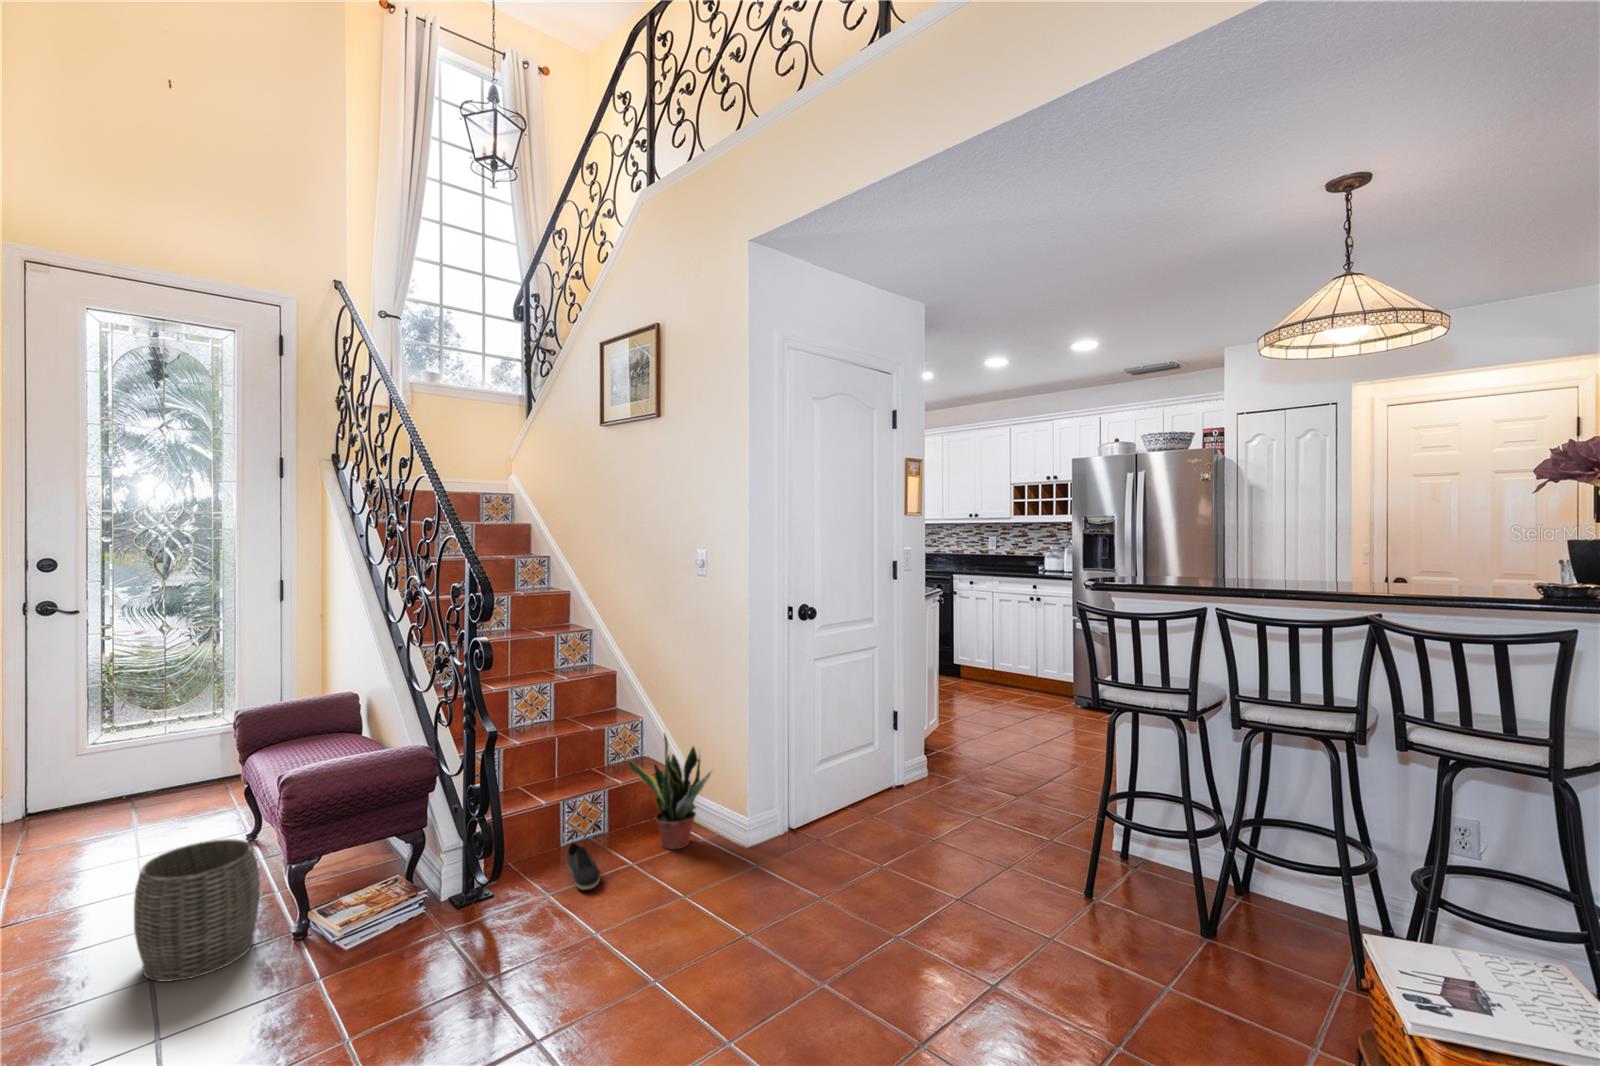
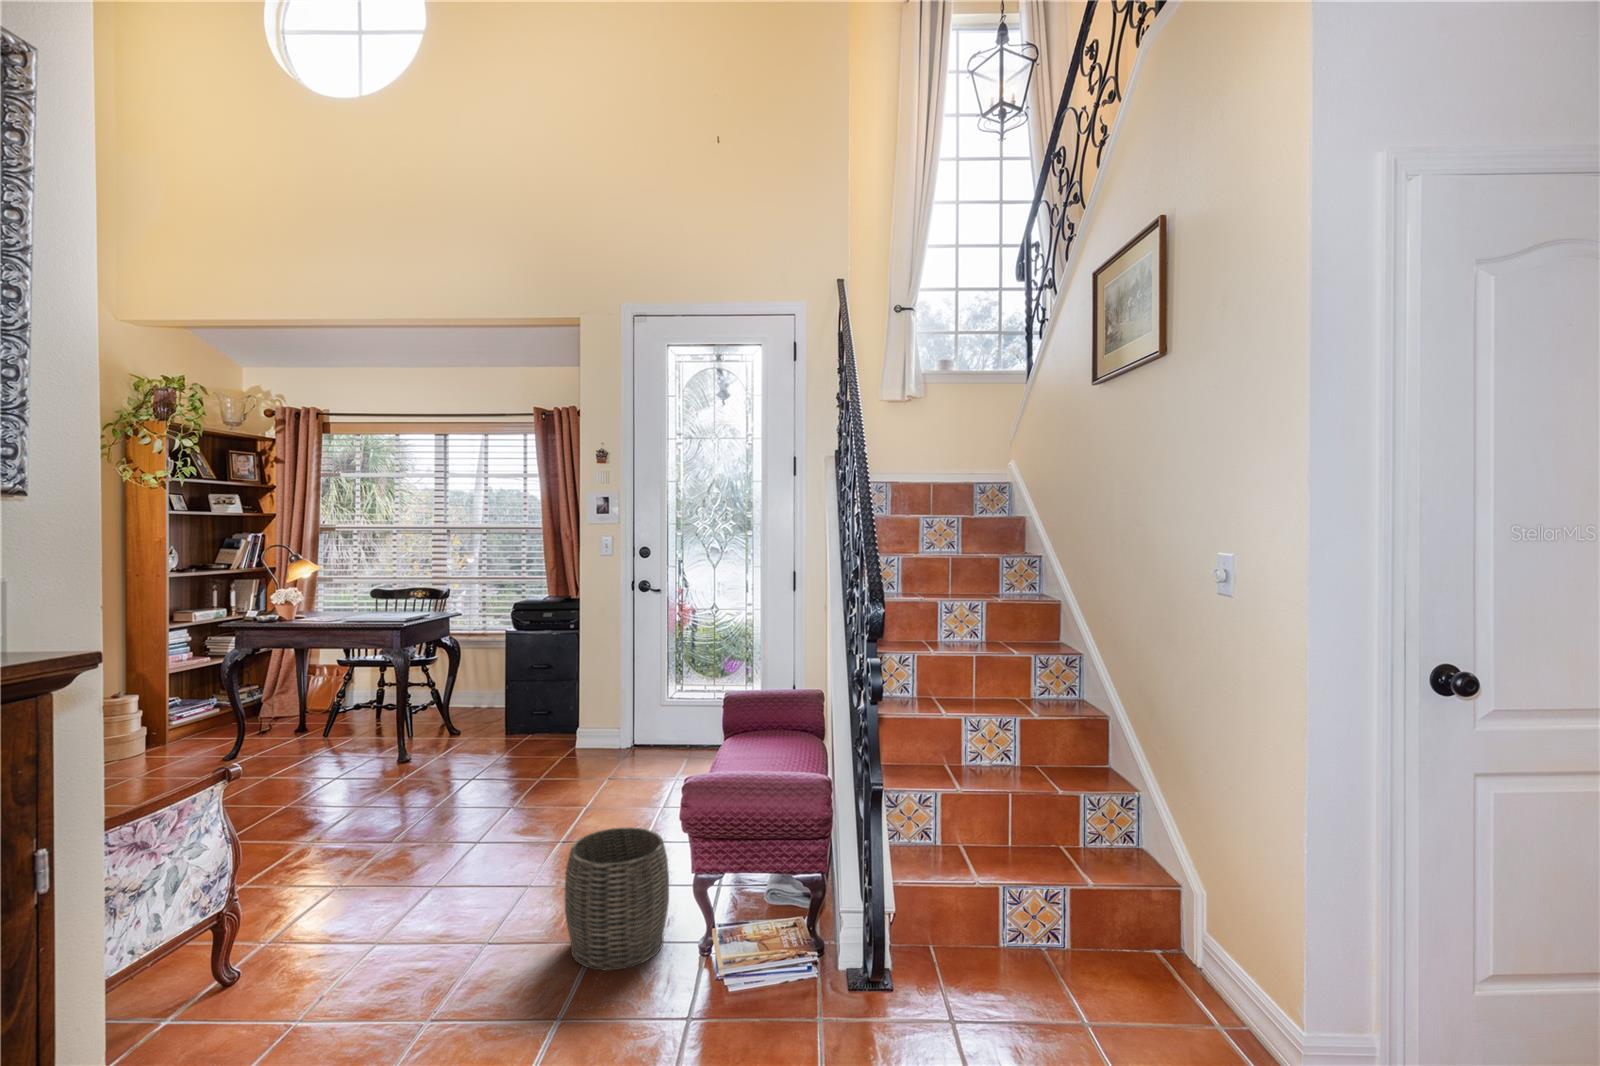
potted plant: present [629,734,713,849] -> none [1093,822,1234,1014]
shoe: present [567,843,600,889] -> none [996,949,1034,1033]

